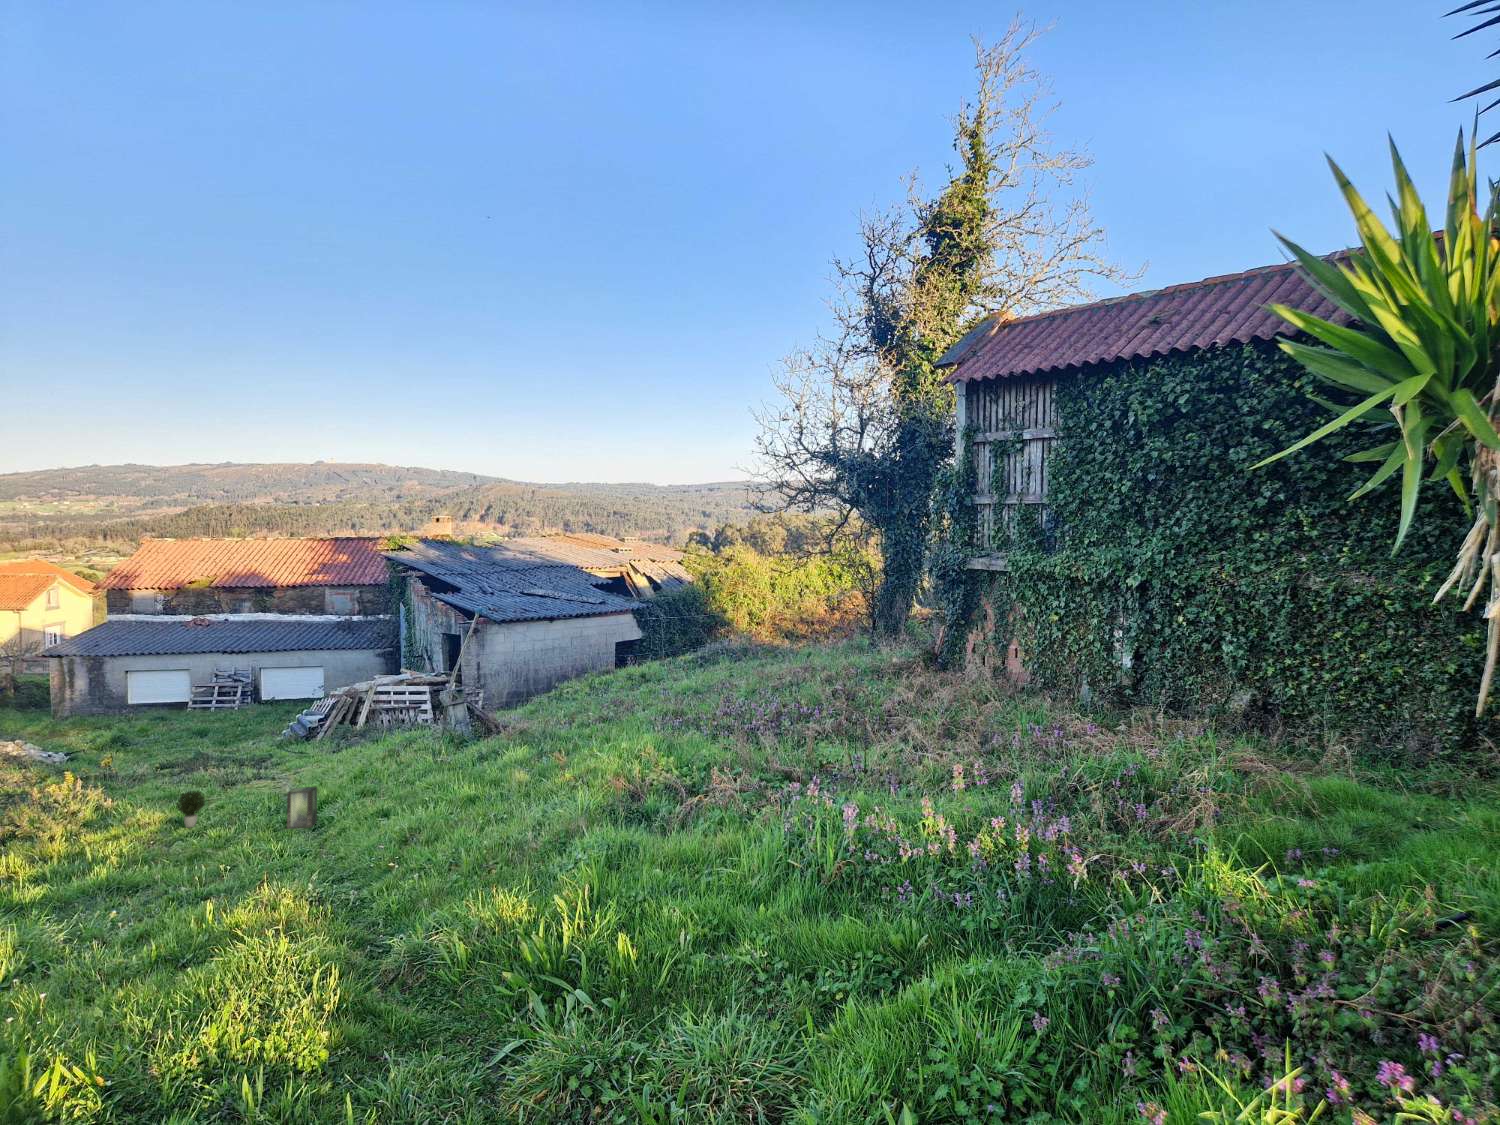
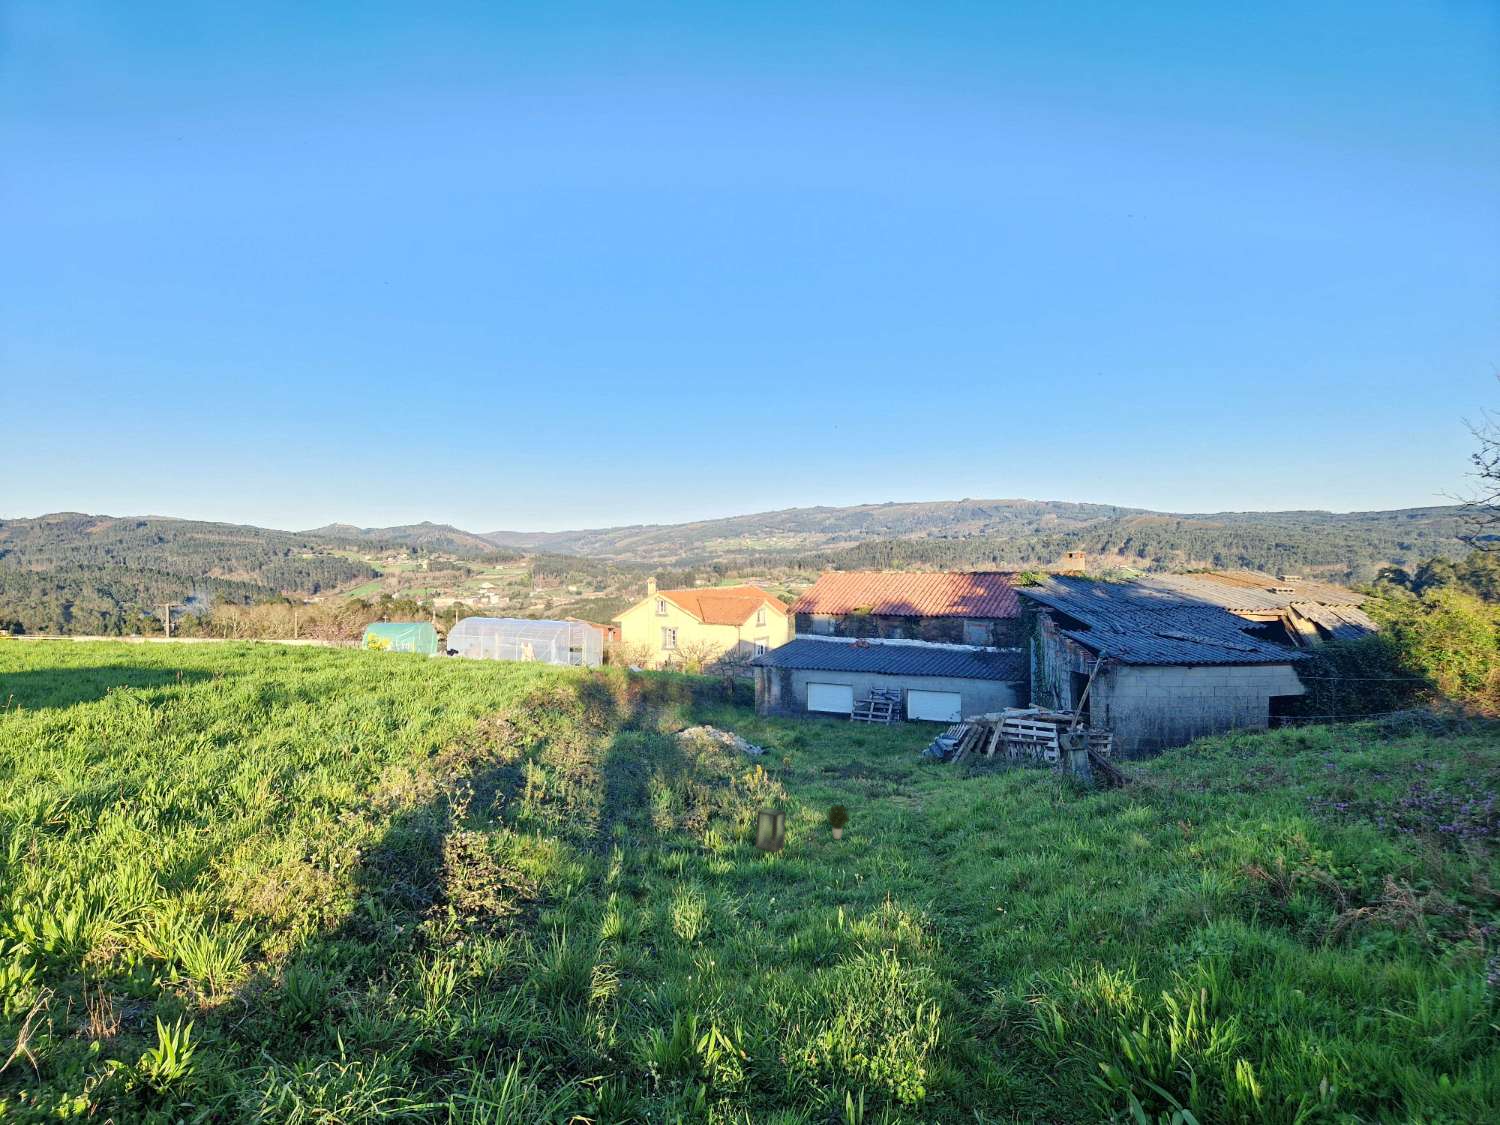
storage box: present [287,787,317,829] -> present [756,808,786,852]

